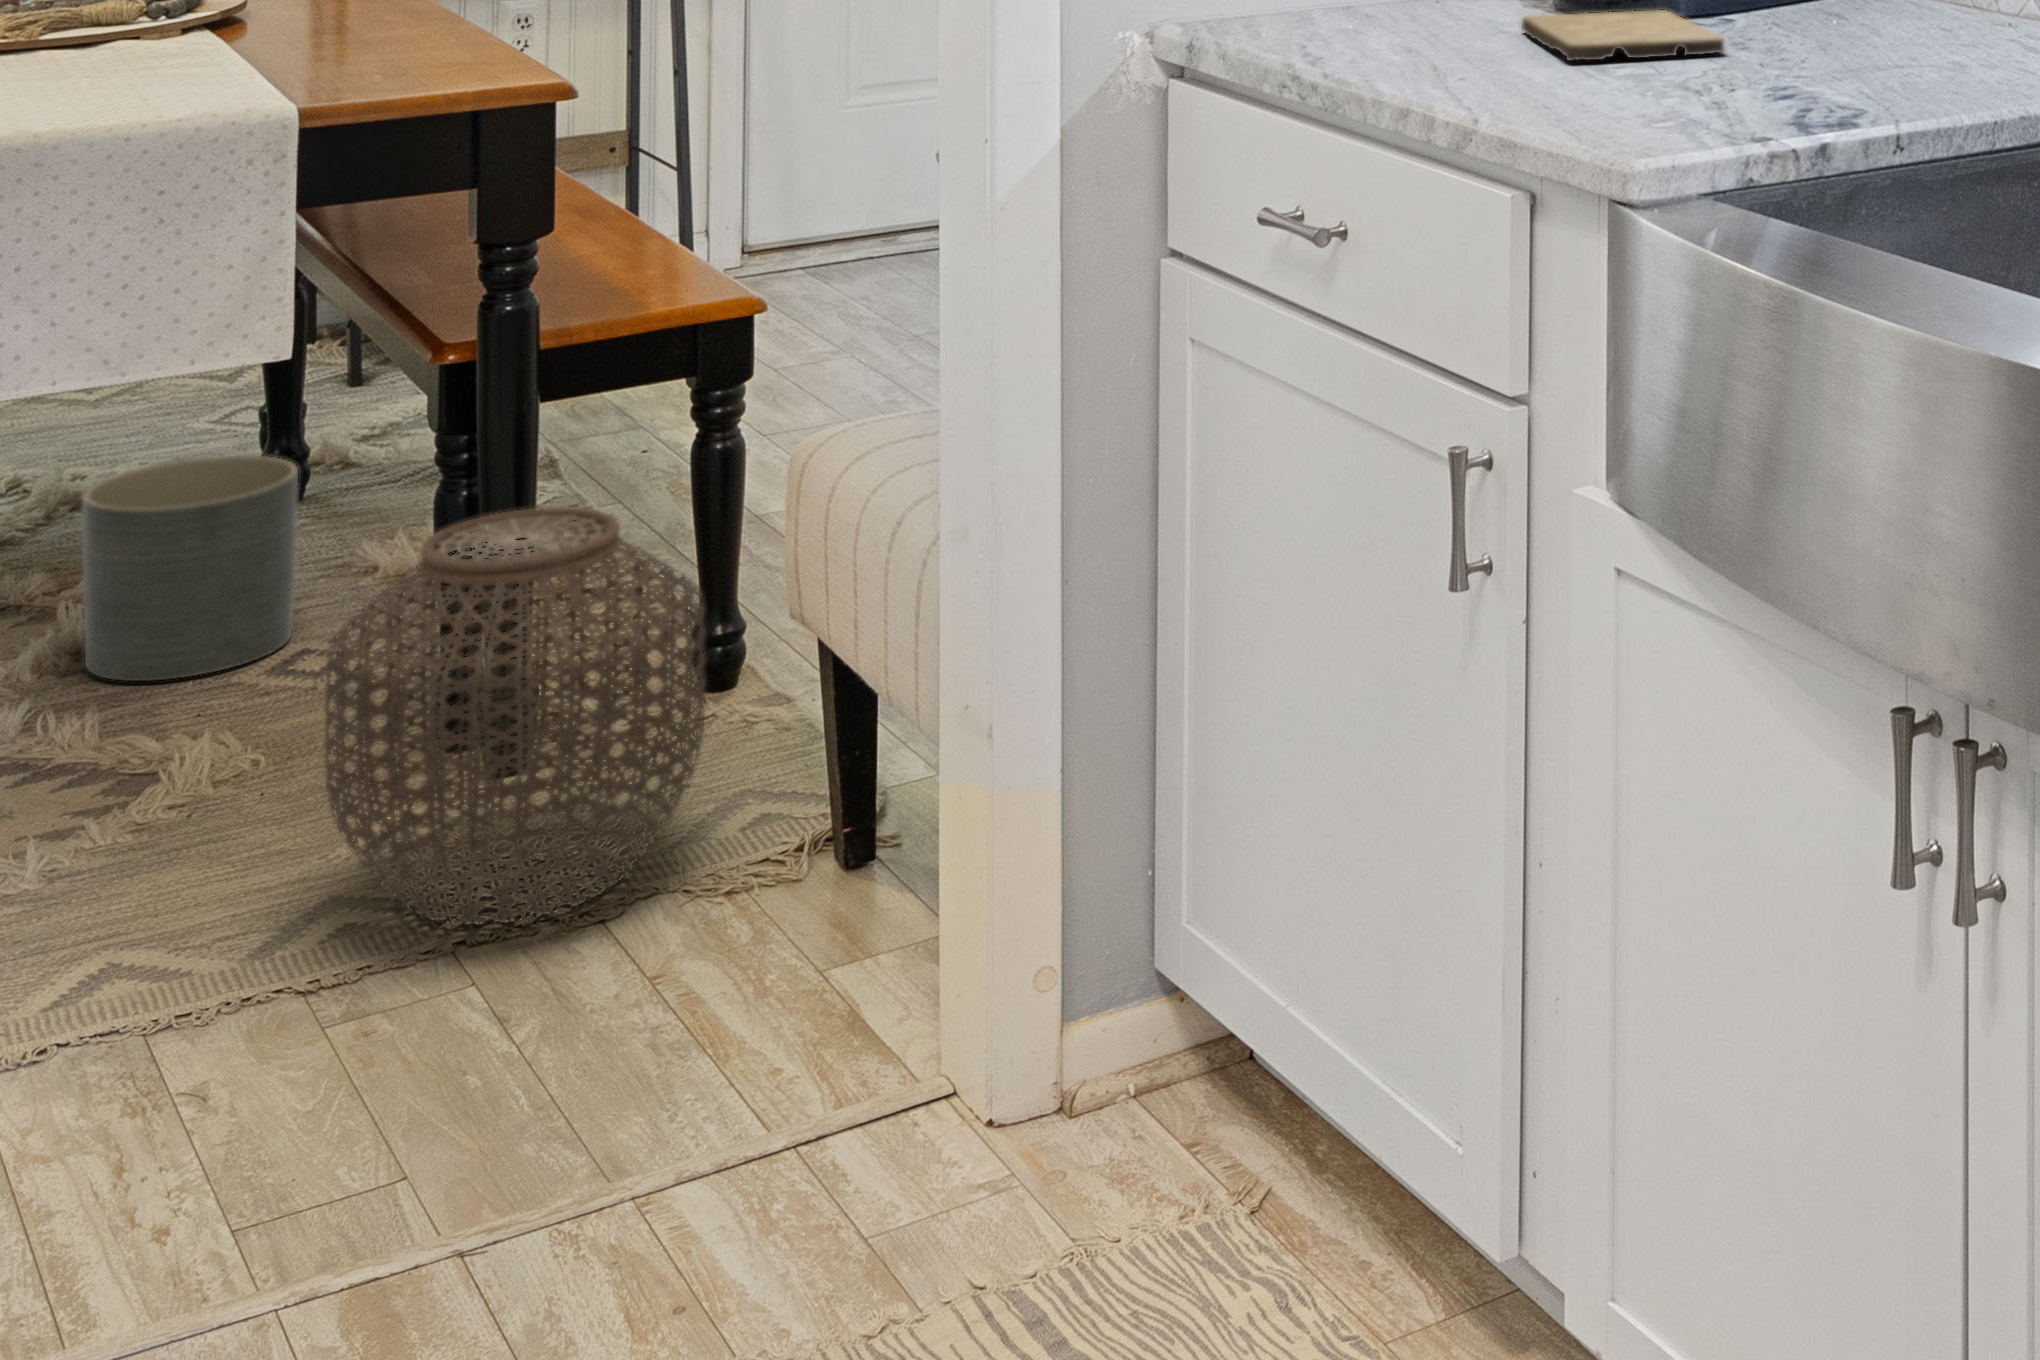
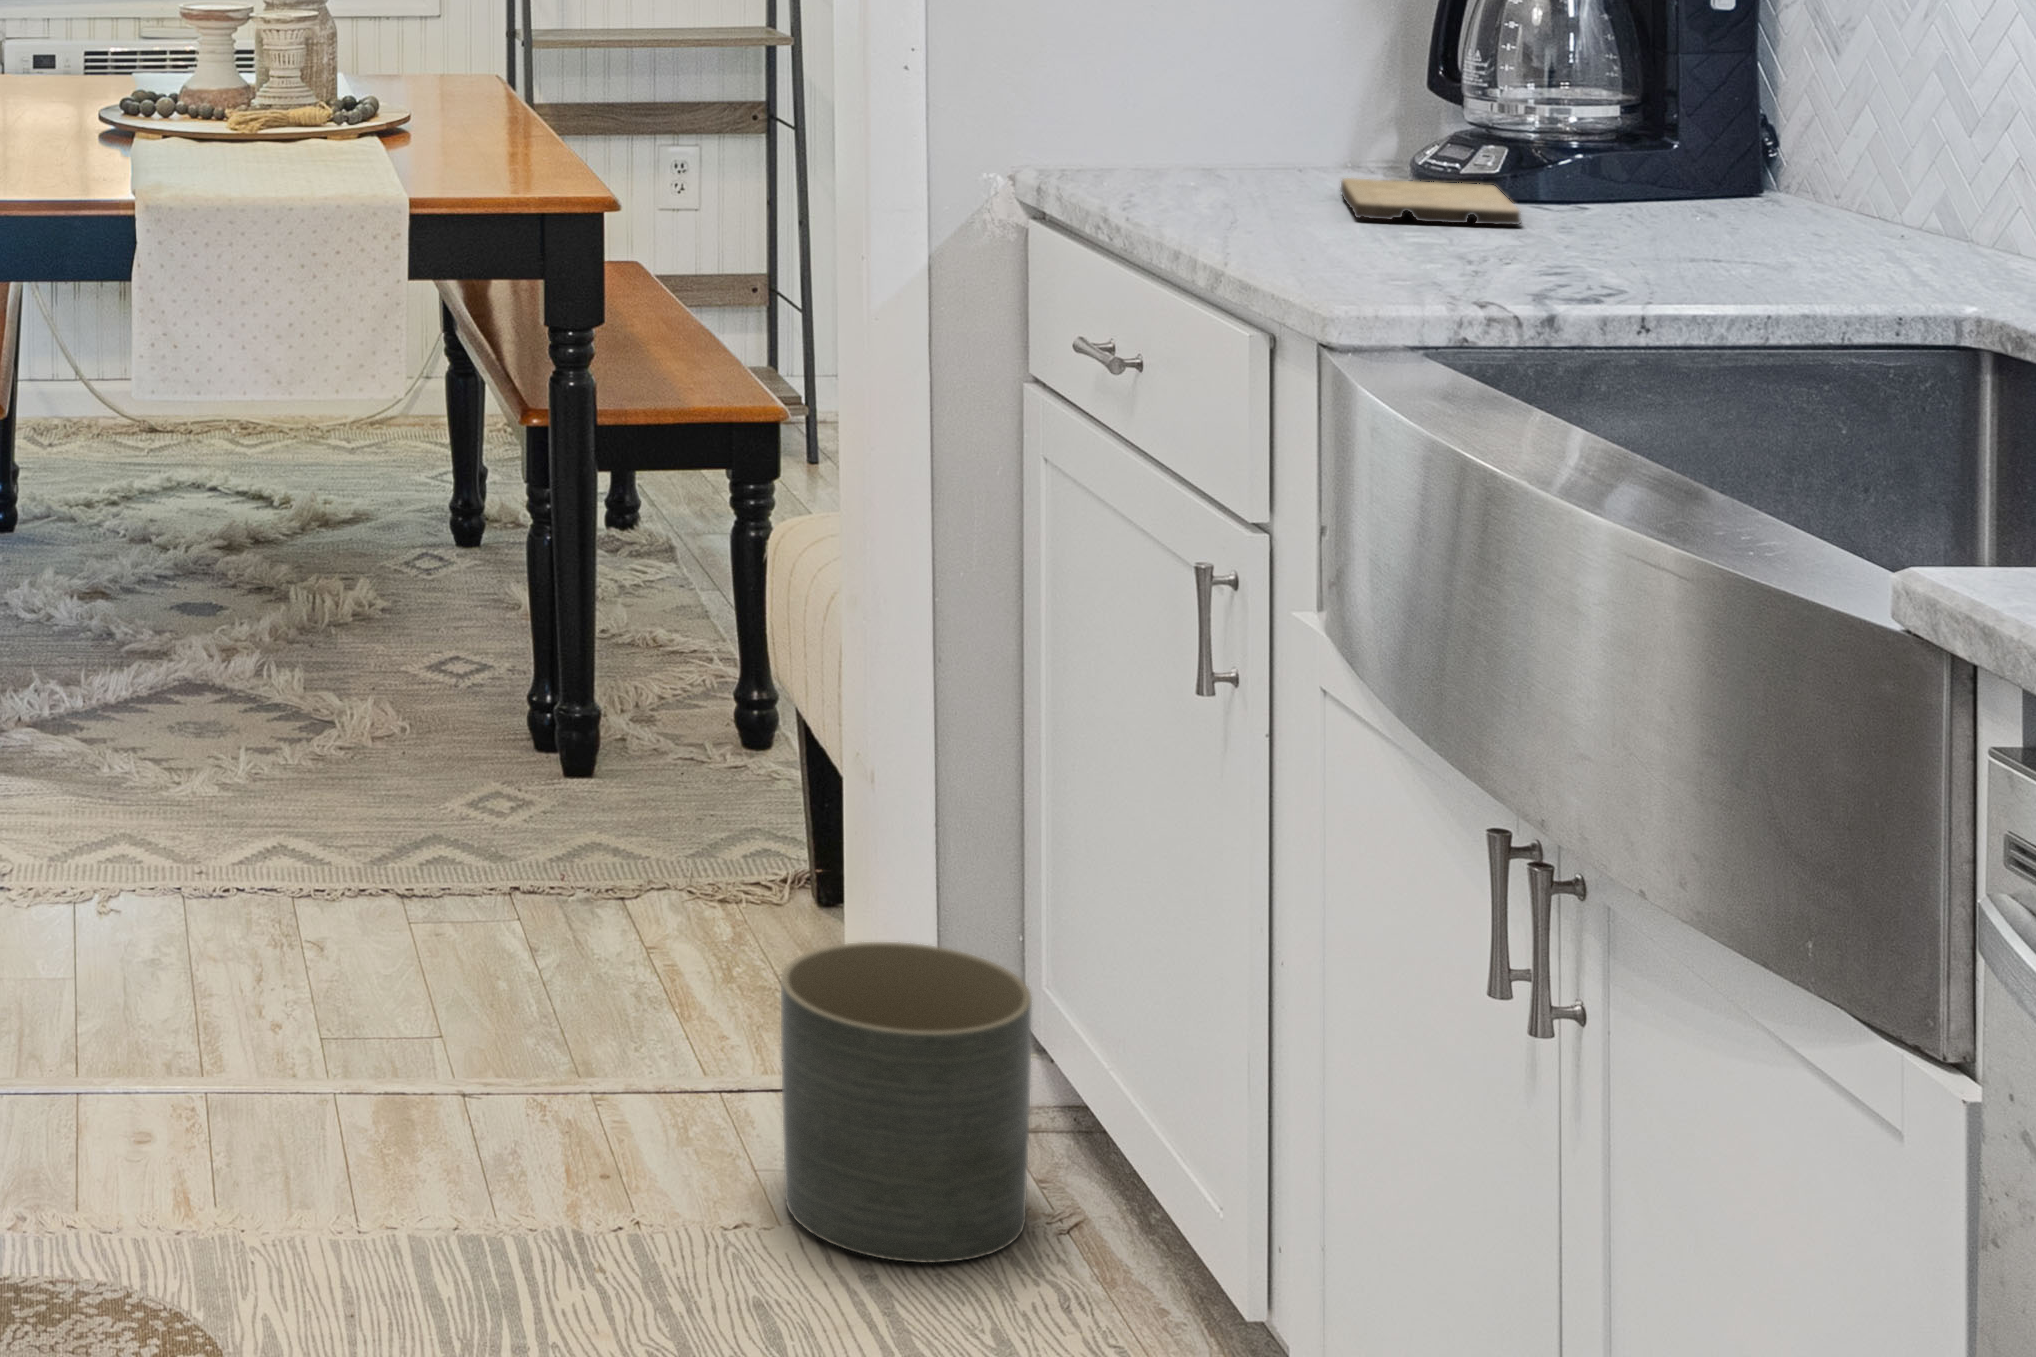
planter: present [82,456,298,681] -> present [781,942,1032,1263]
woven basket: present [325,507,706,925] -> none [420,538,703,872]

